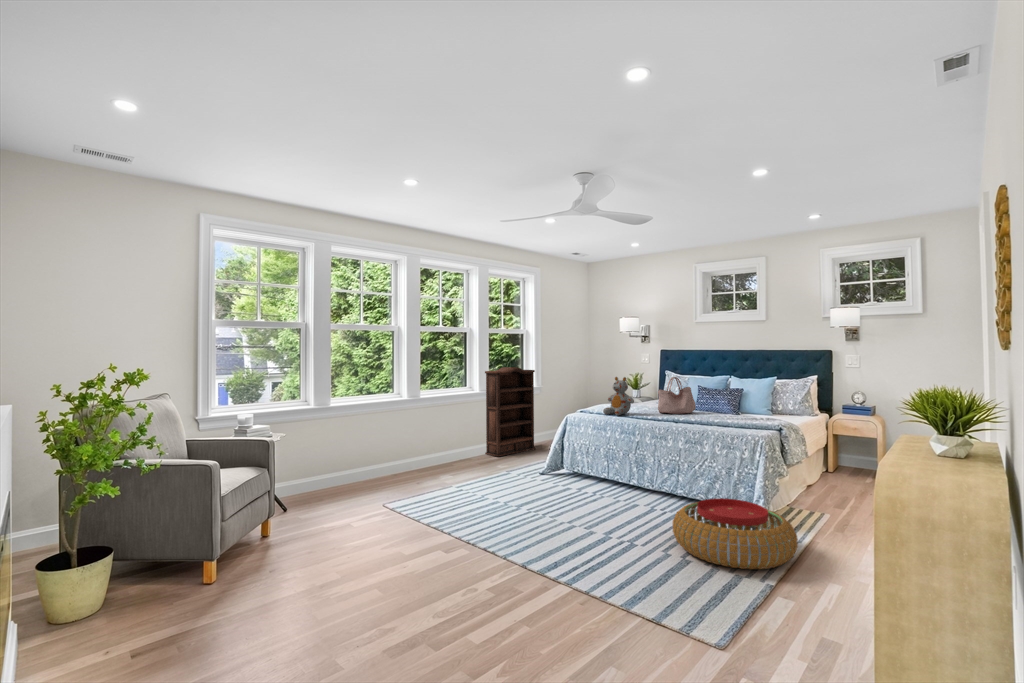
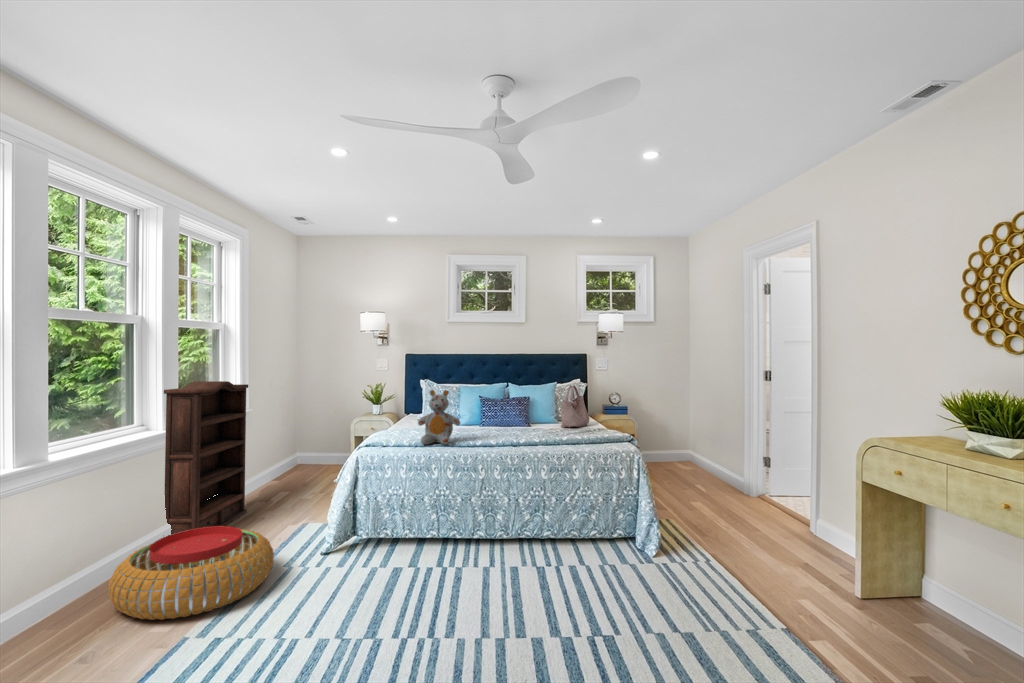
handbag: present [658,377,696,414] -> present [561,386,589,428]
pouf: present [673,498,798,569] -> present [108,526,274,620]

